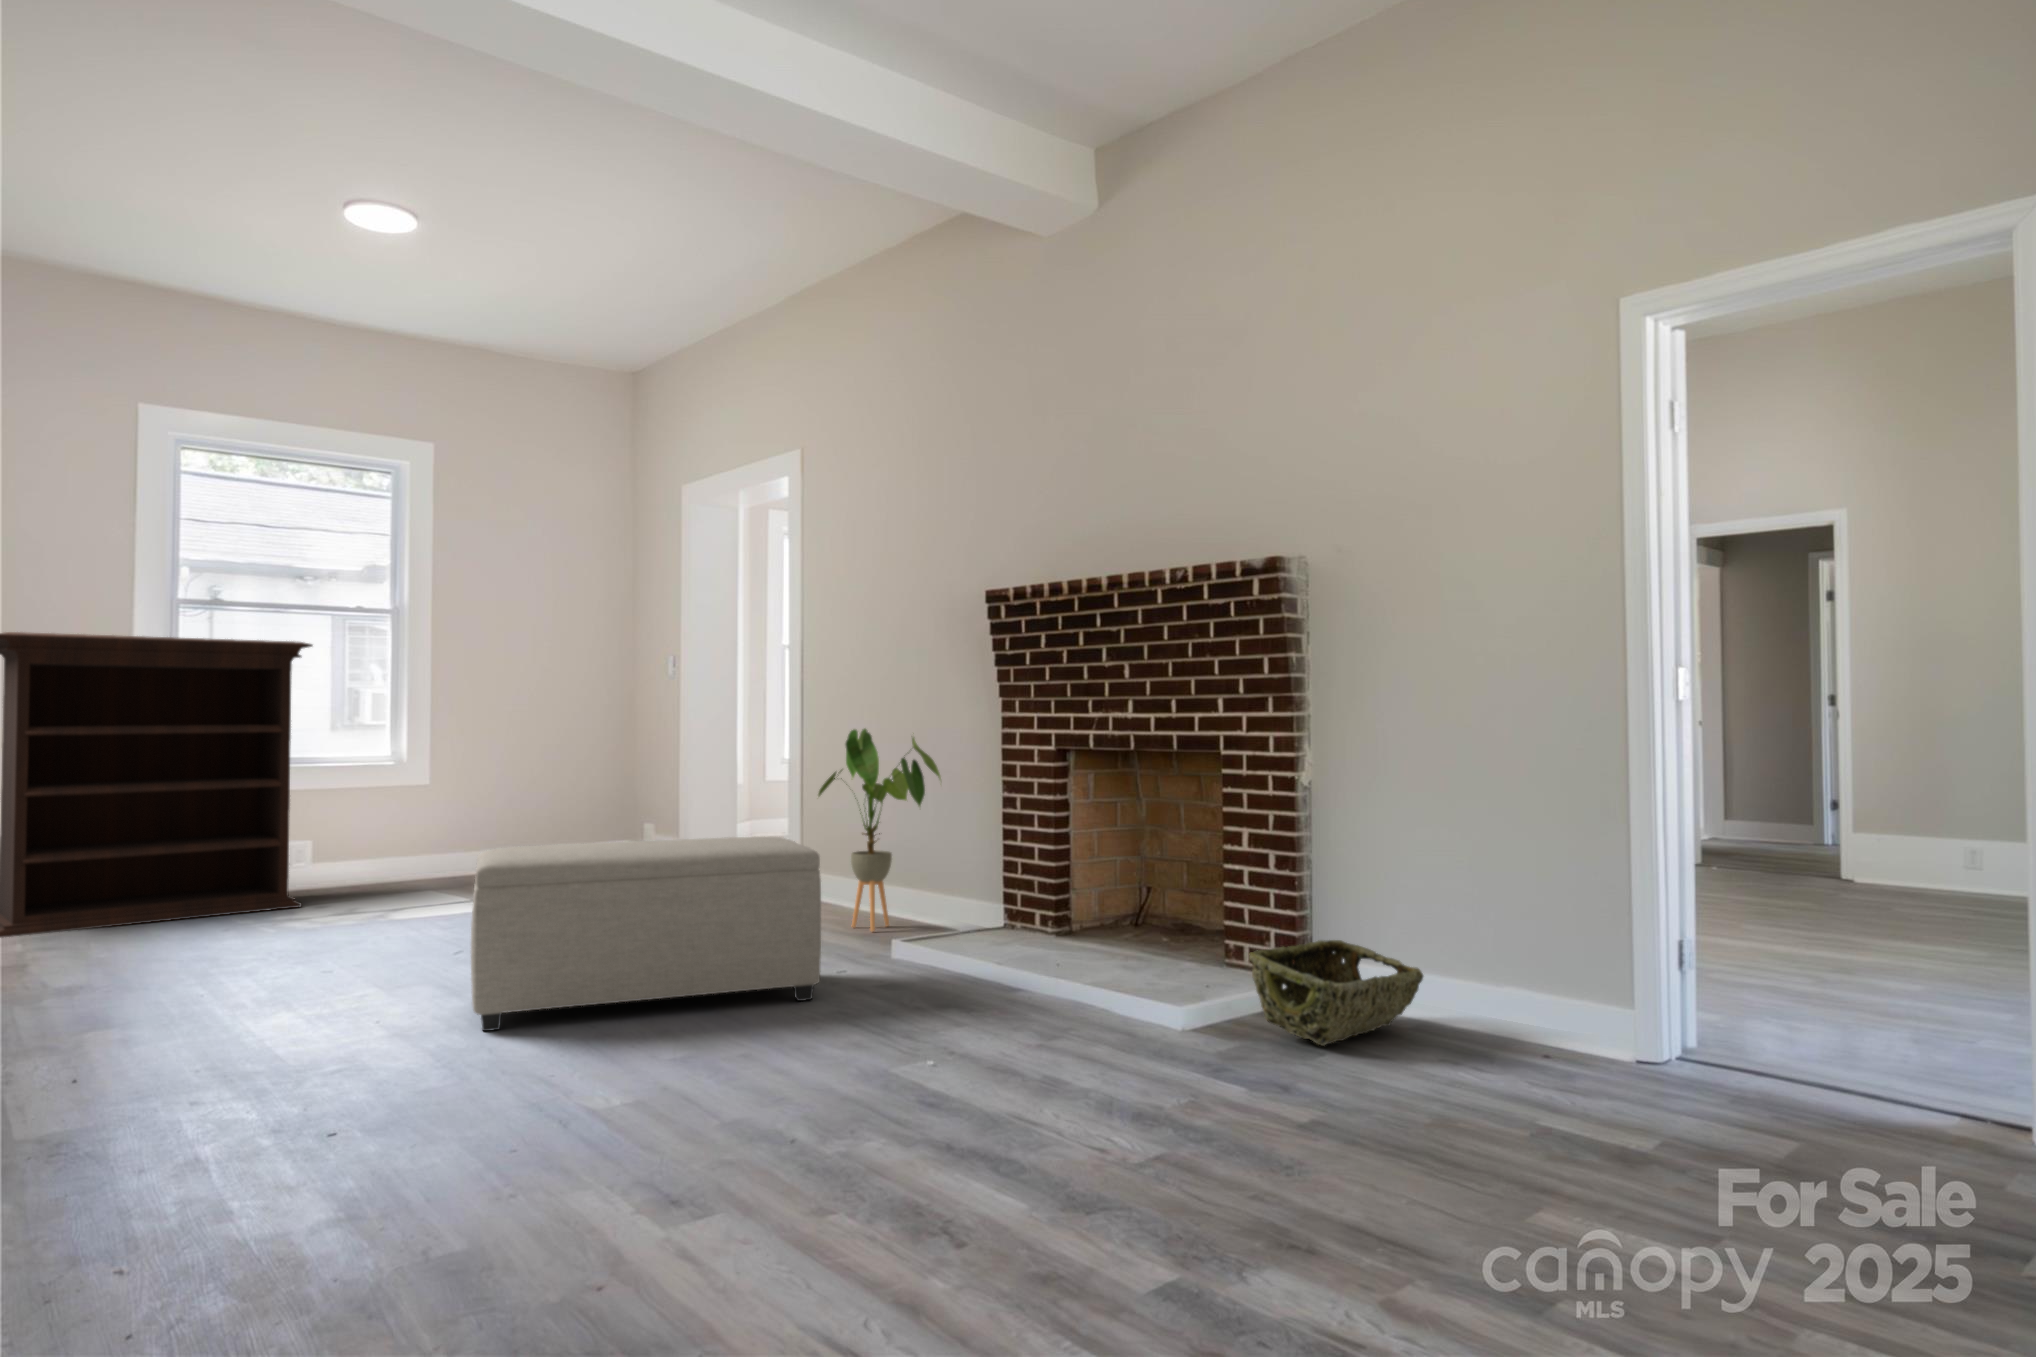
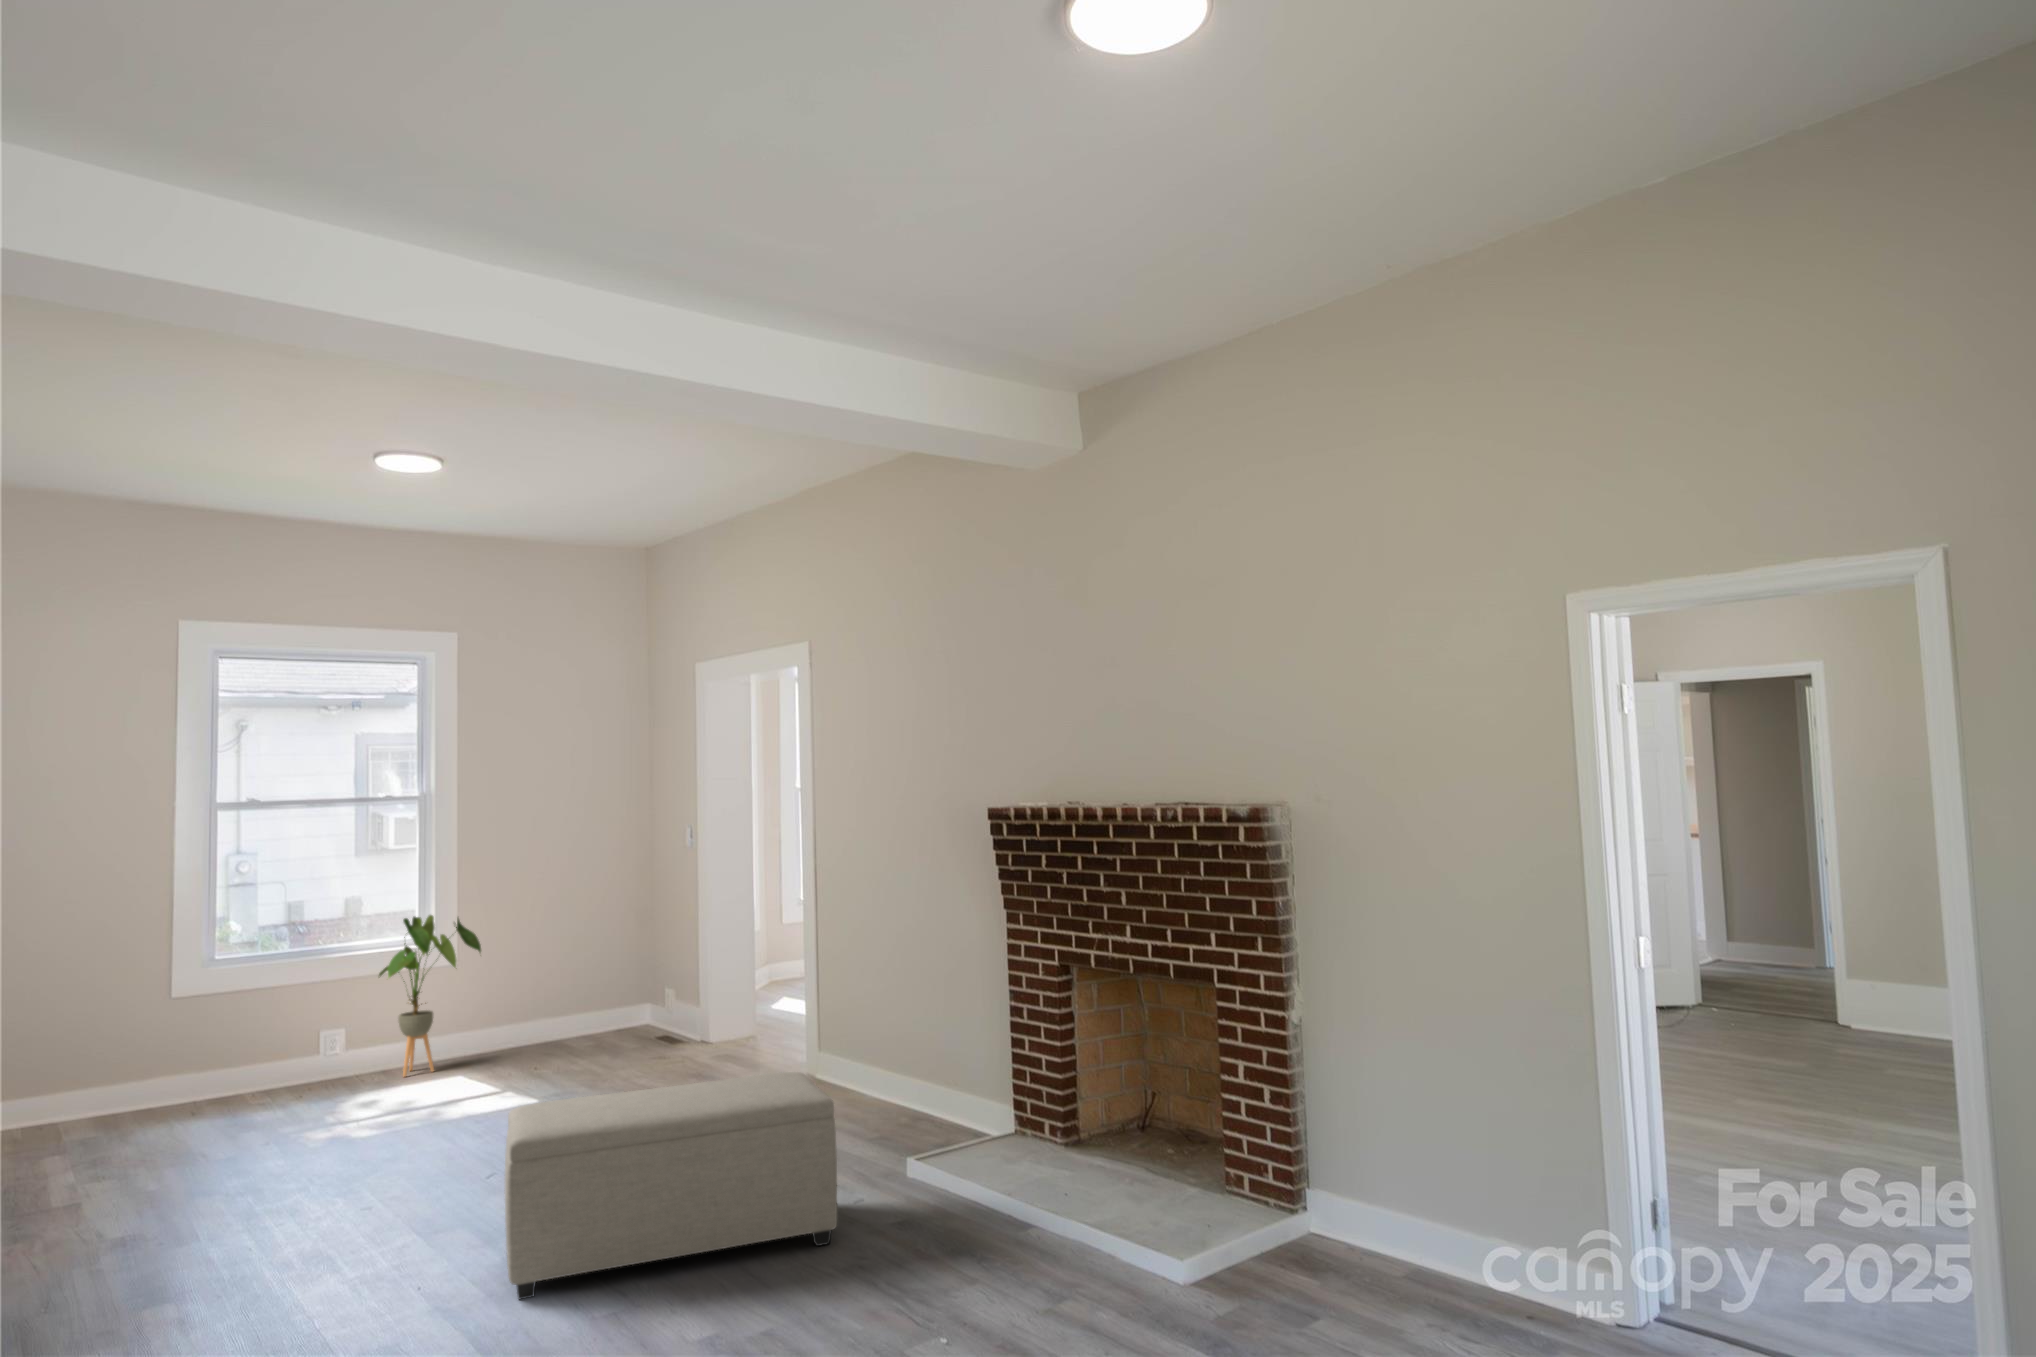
bookshelf: present [0,632,312,938] -> none [22,849,338,1168]
house plant: present [818,729,941,931] -> present [379,915,481,1076]
woven basket: present [1249,940,1423,1046] -> none [1244,1180,1413,1304]

